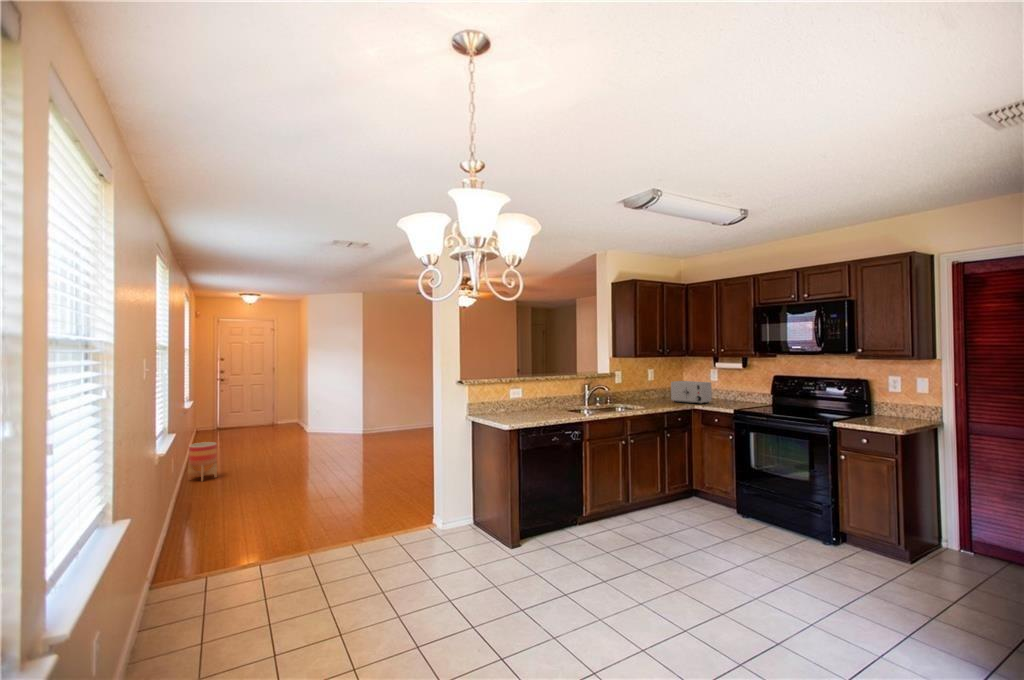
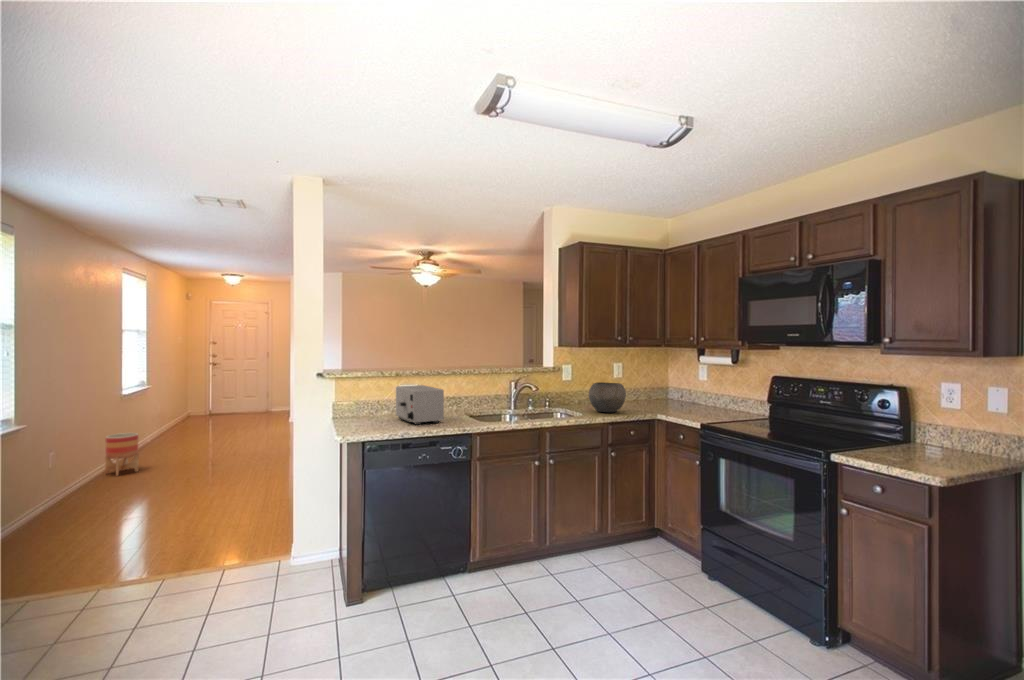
toaster: present [671,381,712,404] -> present [396,385,444,425]
bowl: none [642,384,670,405] -> present [589,382,626,412]

